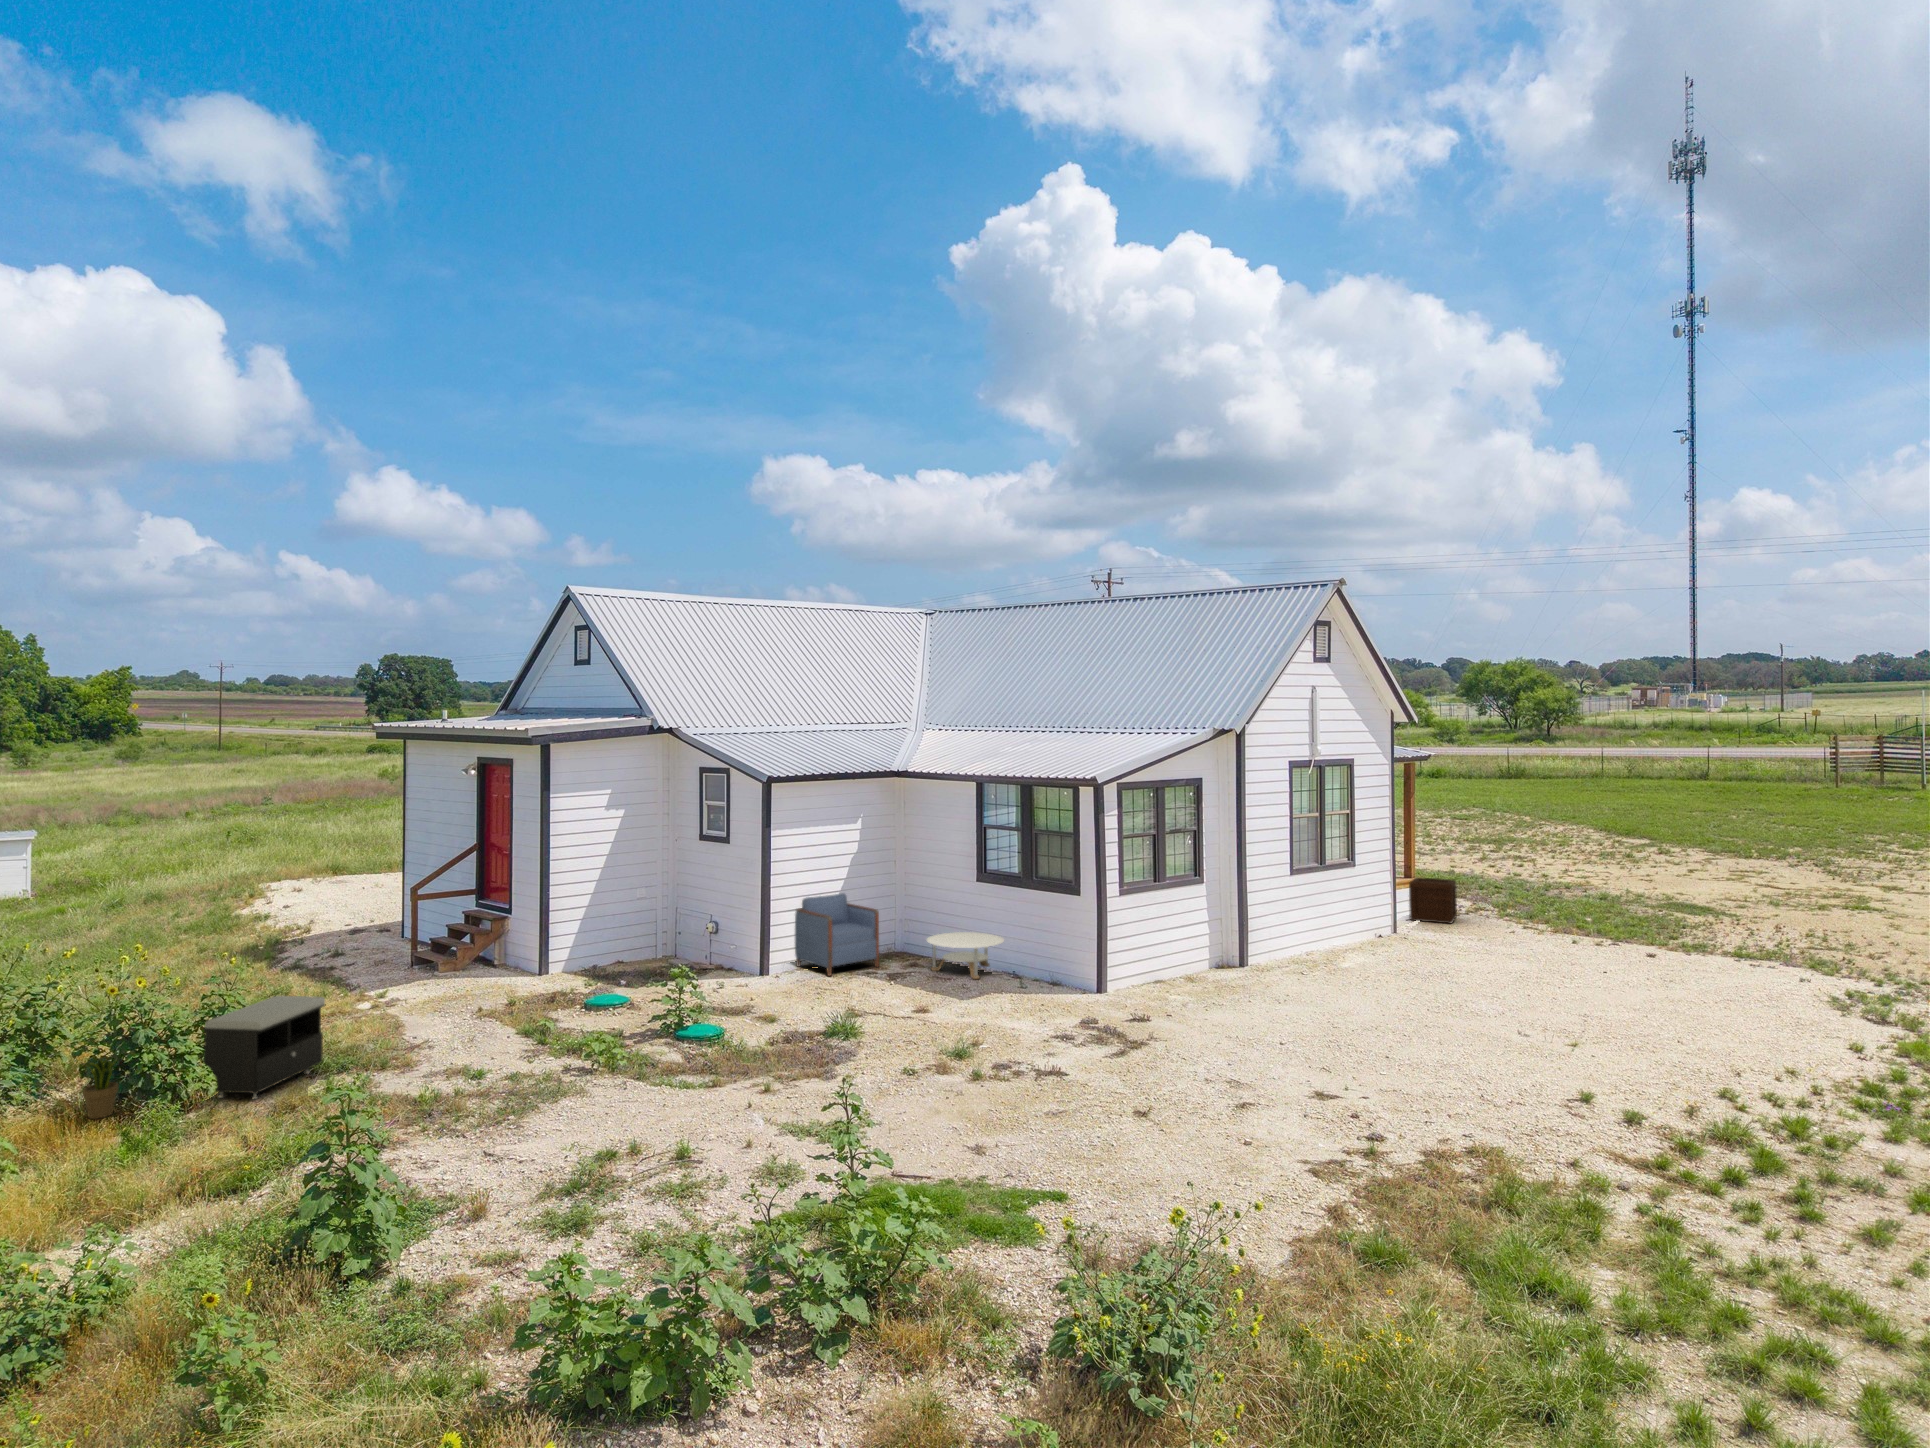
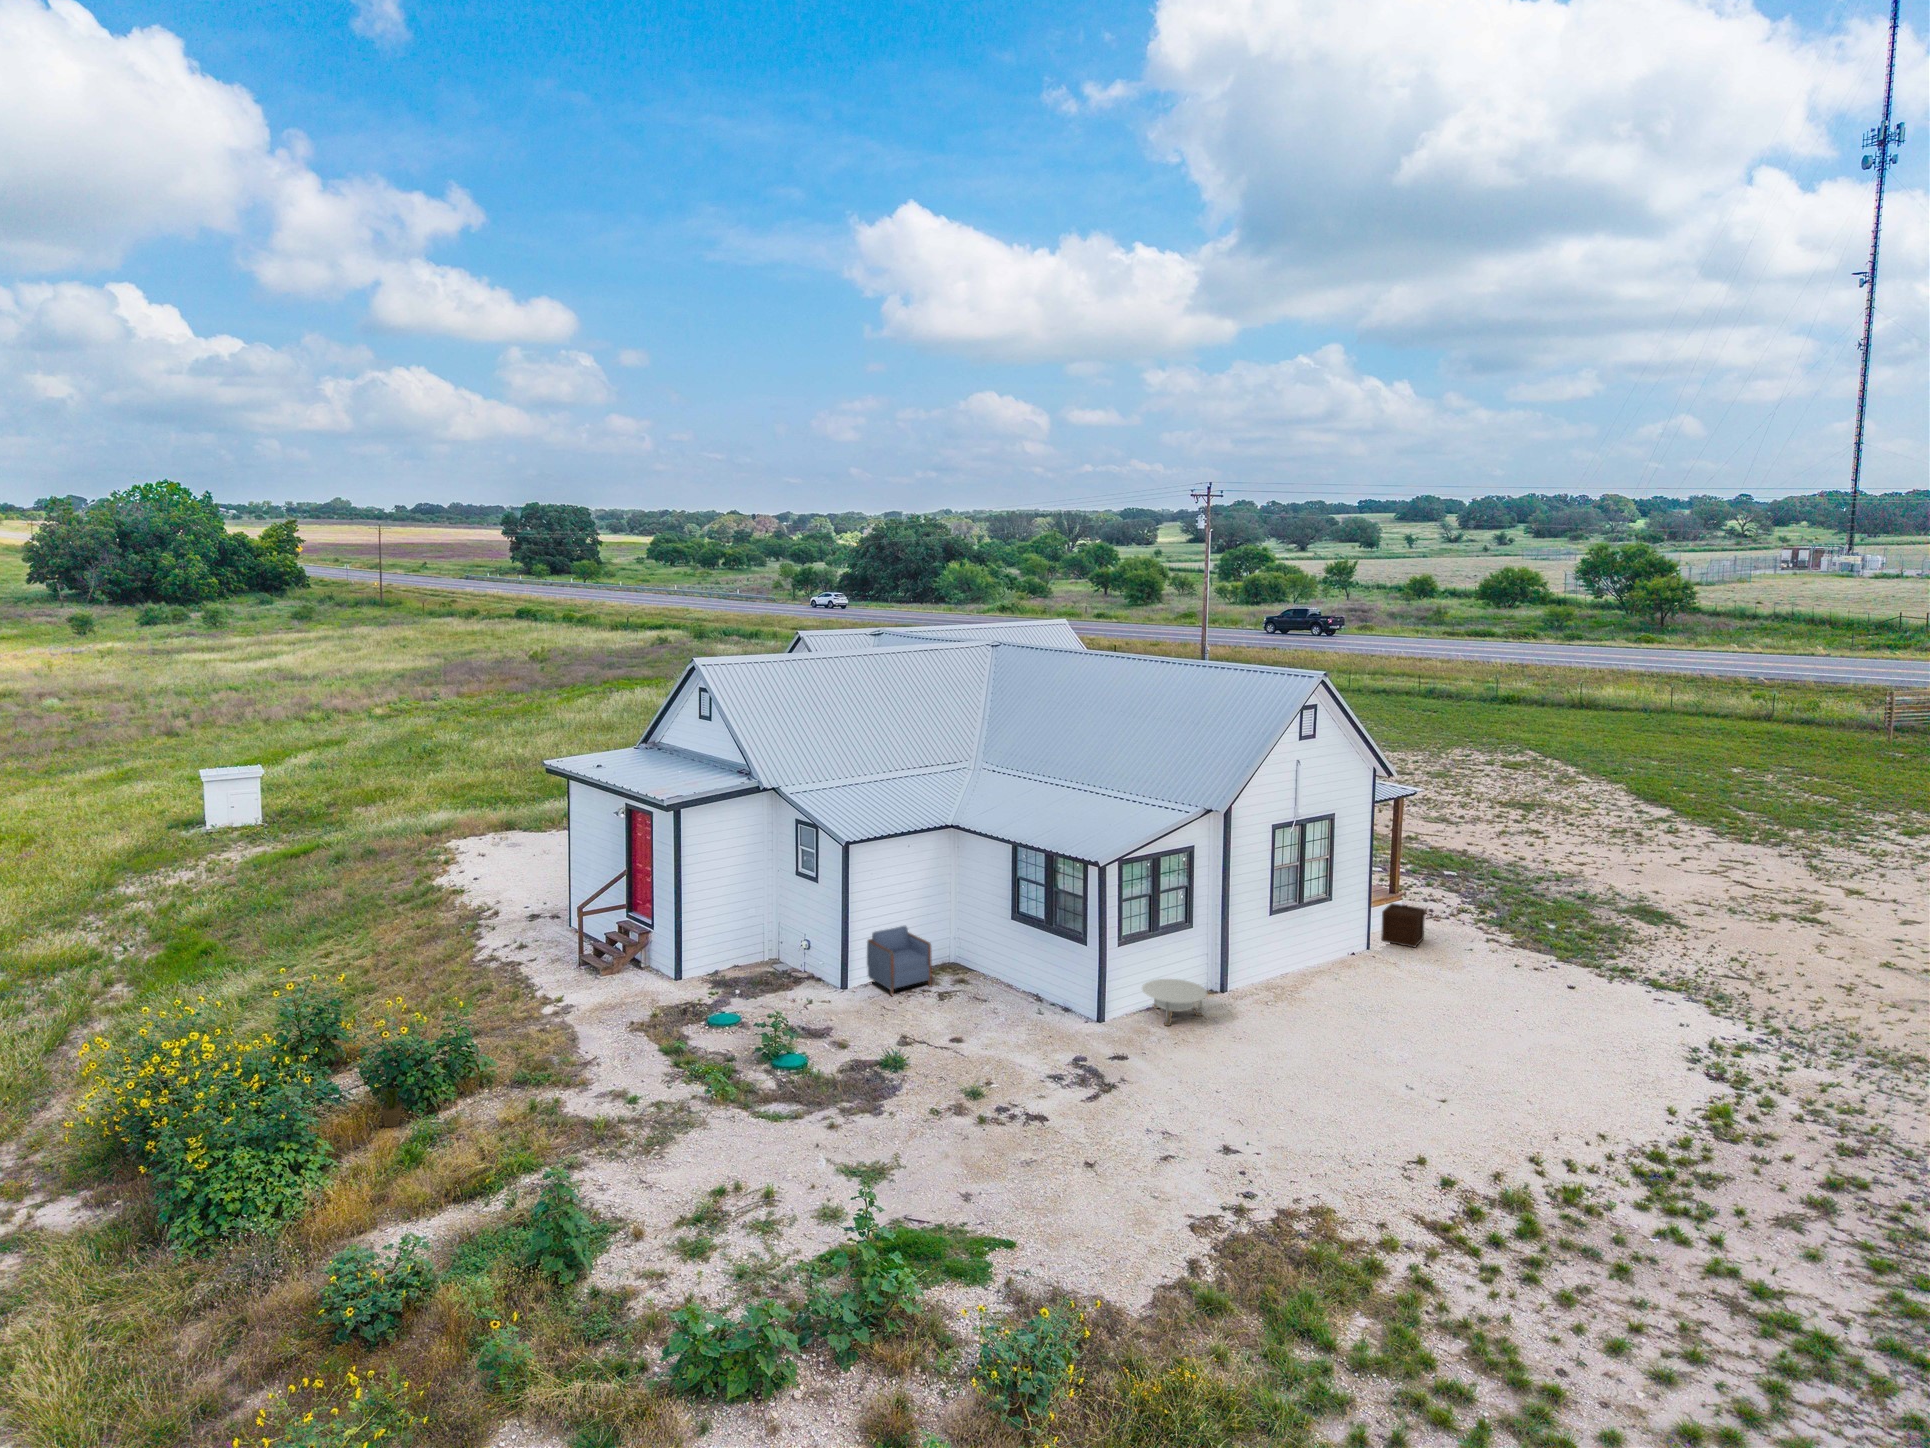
round table: present [927,932,1004,979] -> present [1142,979,1207,1026]
storage bench: present [204,996,326,1099] -> none [453,1034,529,1114]

